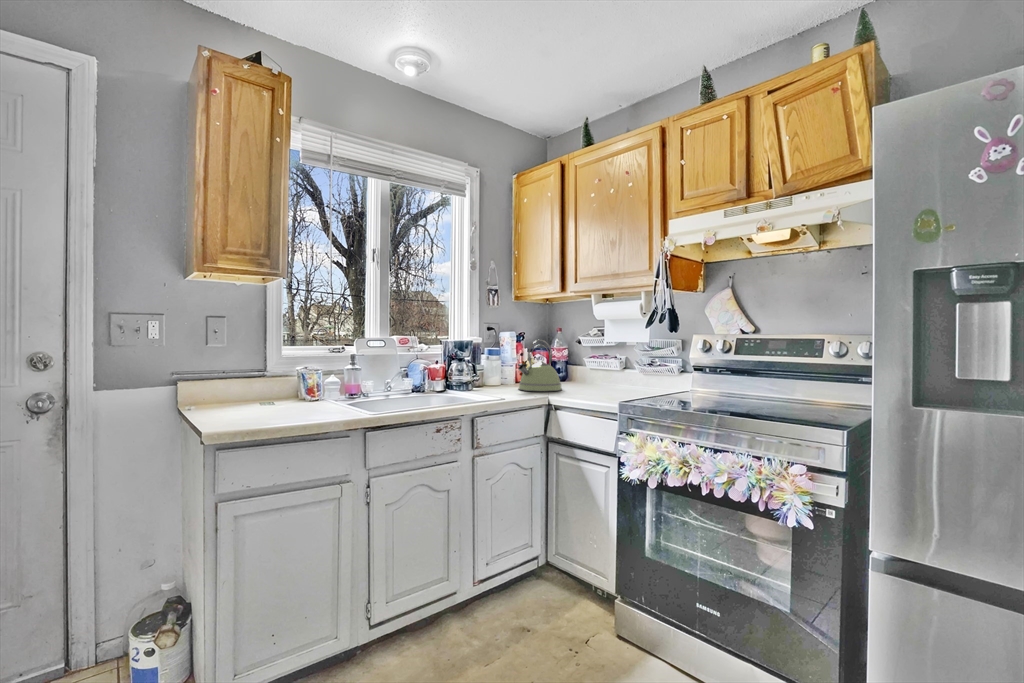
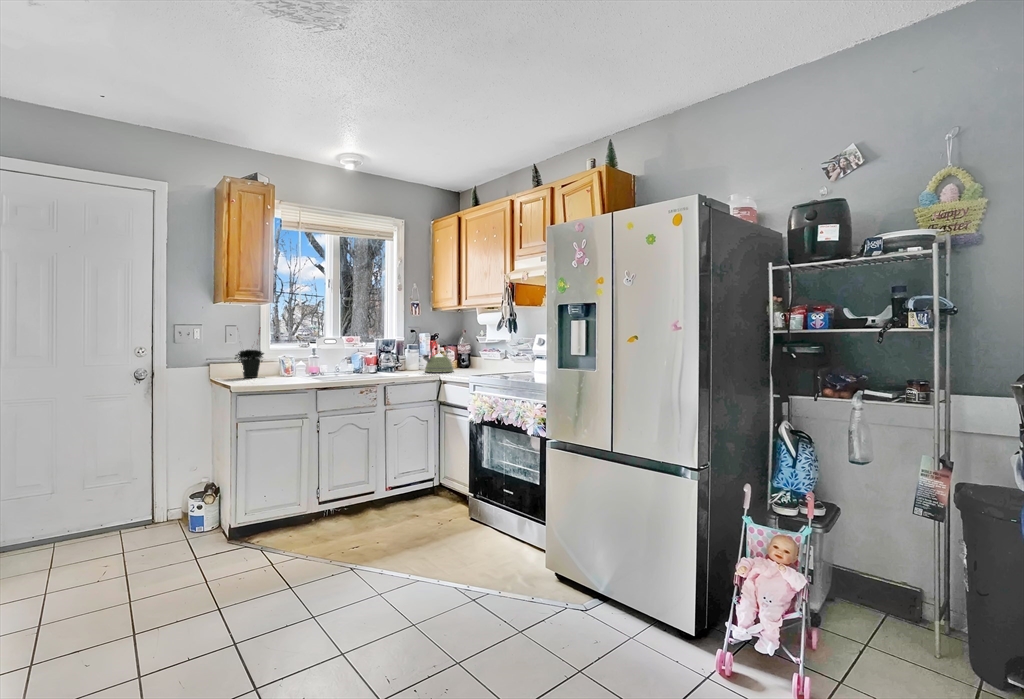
potted plant: none [221,316,273,404] -> present [235,330,264,378]

